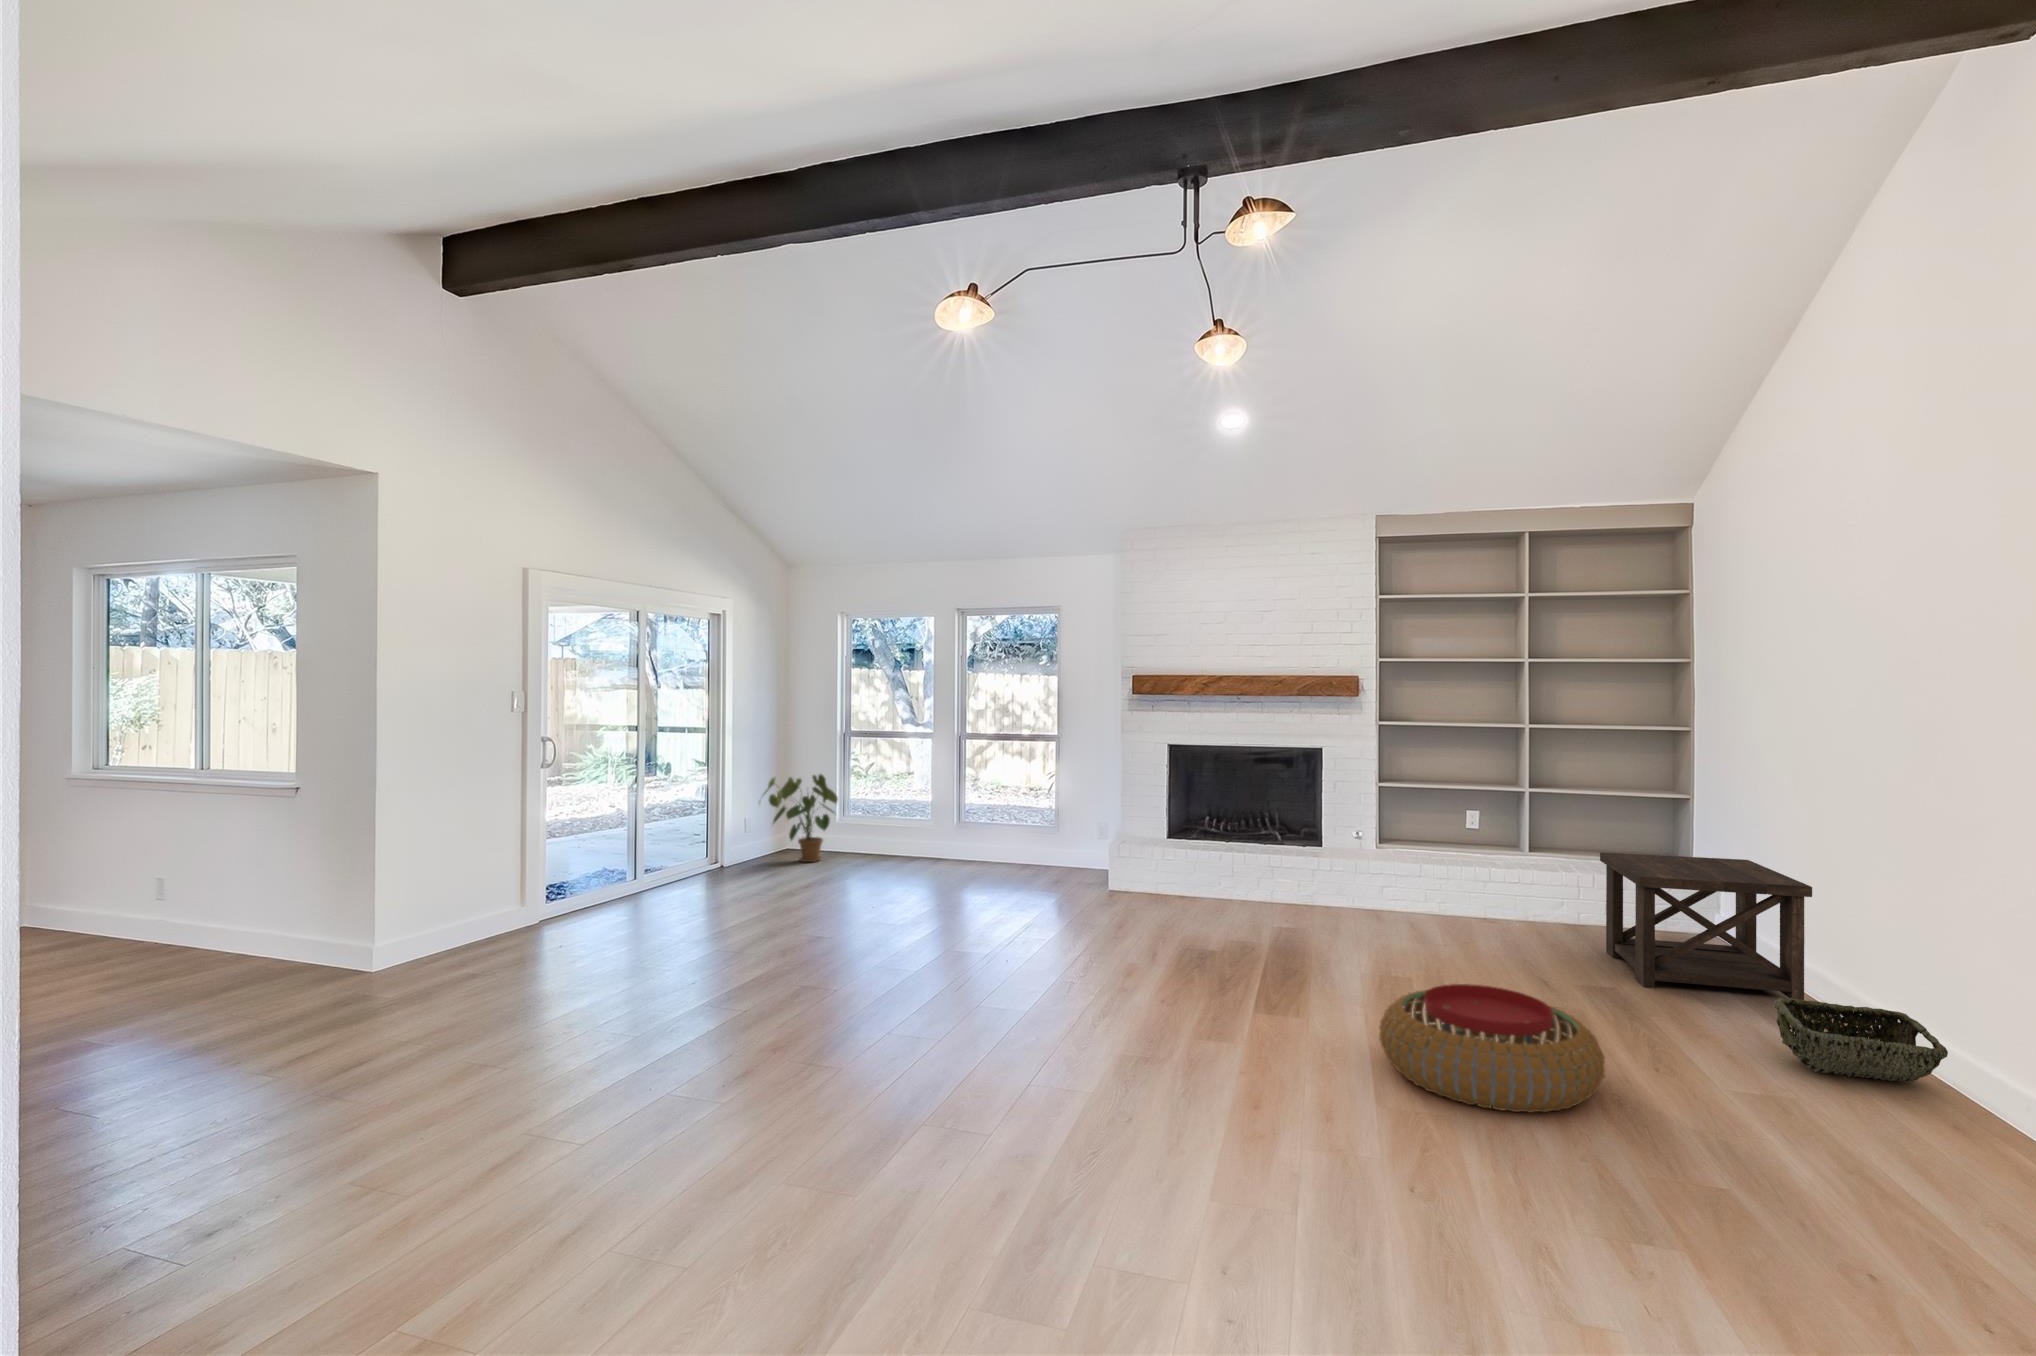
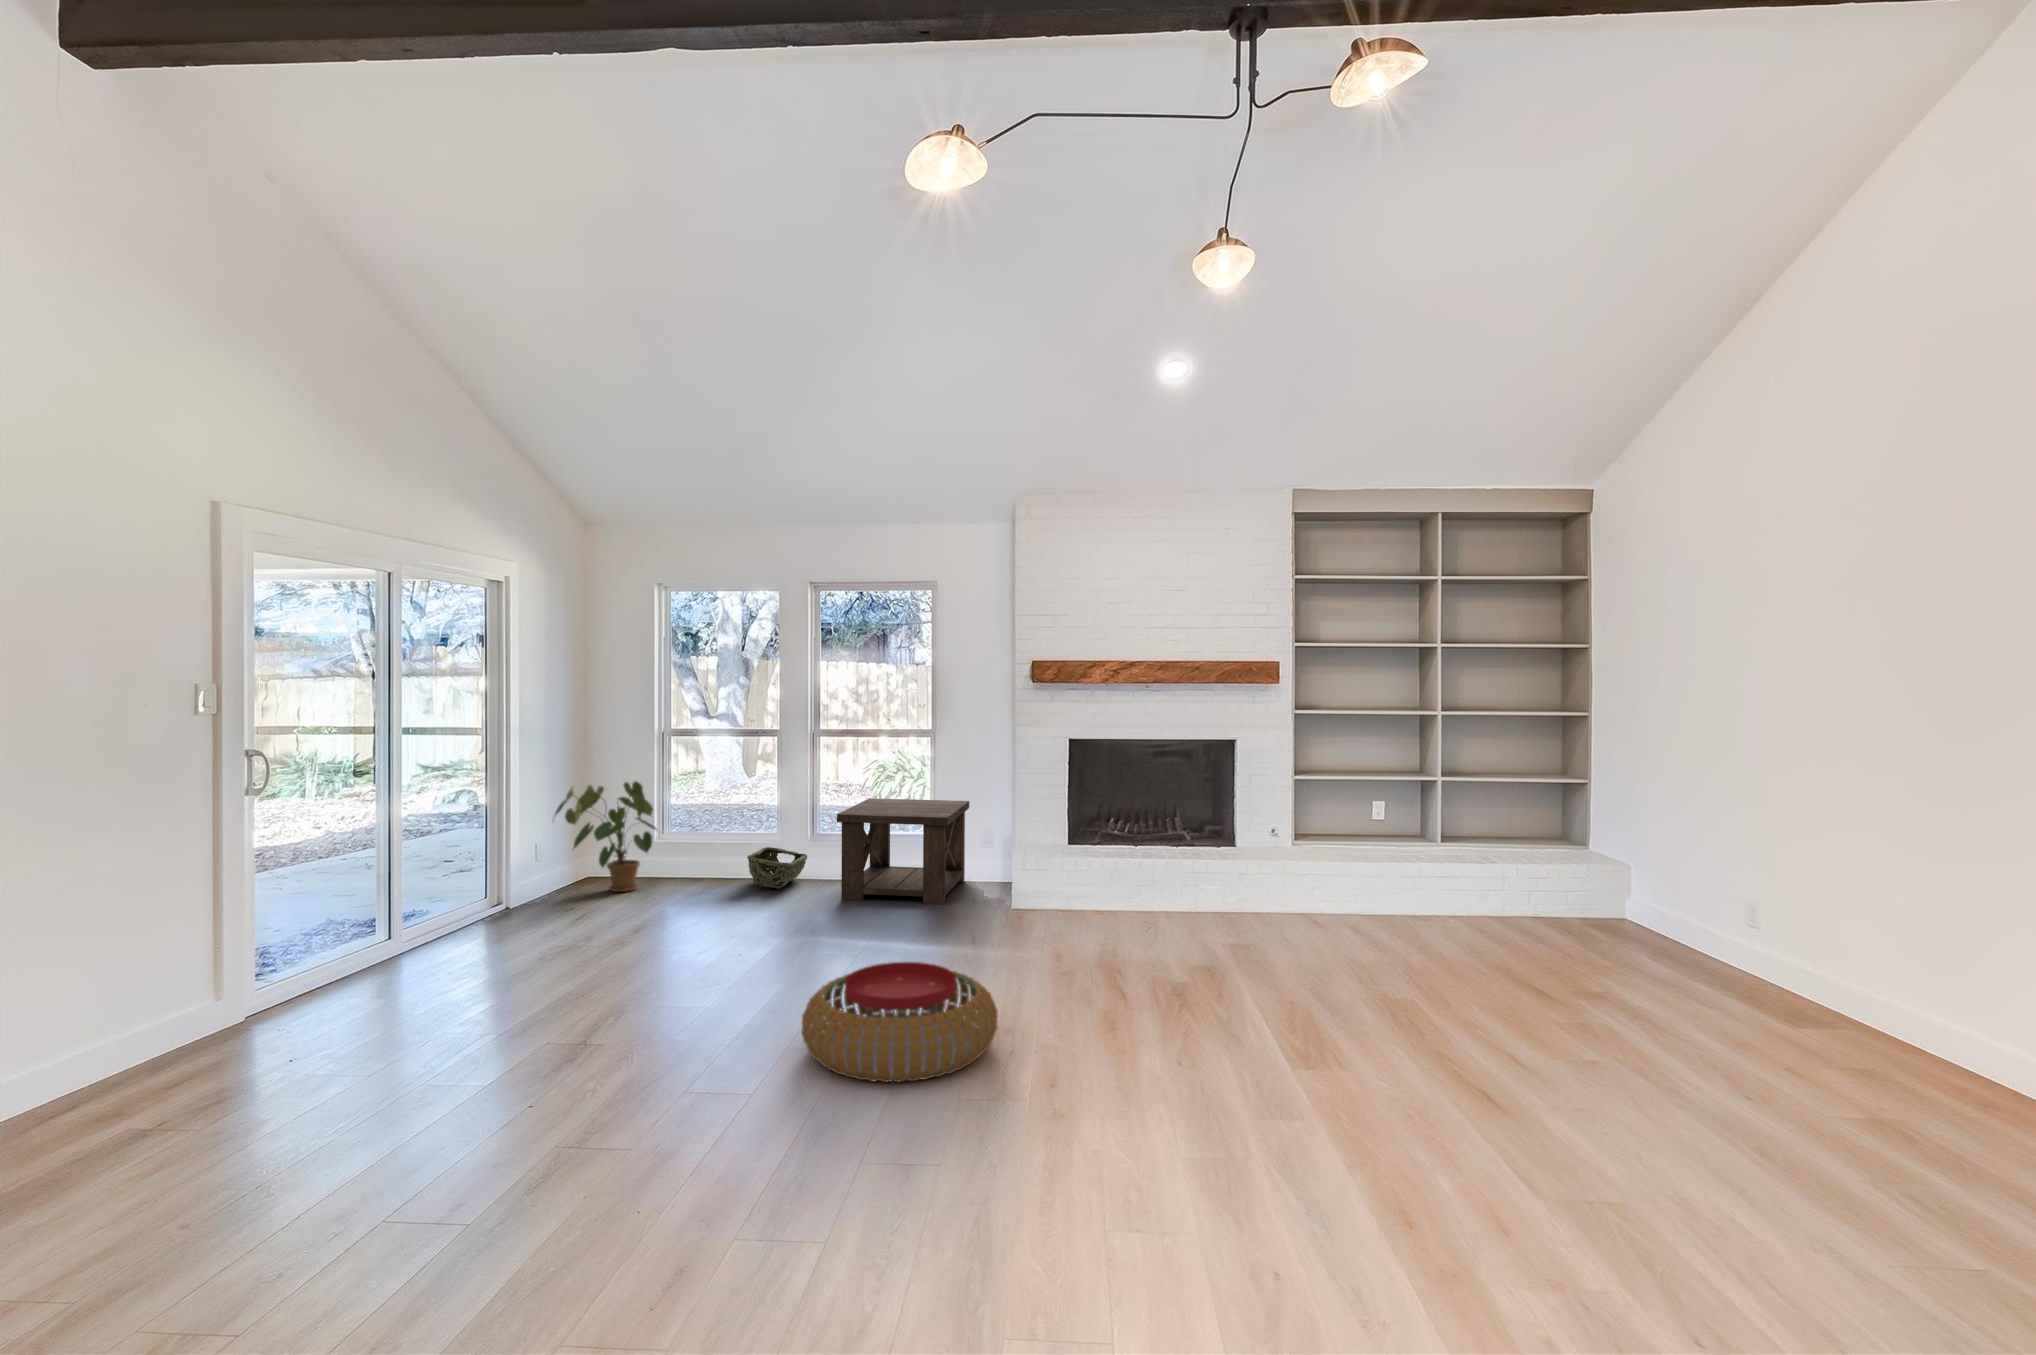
side table: present [1600,852,1812,1000] -> present [837,798,969,904]
pouf: present [1379,984,1605,1113] -> present [802,962,998,1082]
woven basket: present [1774,997,1948,1082] -> present [747,847,807,889]

